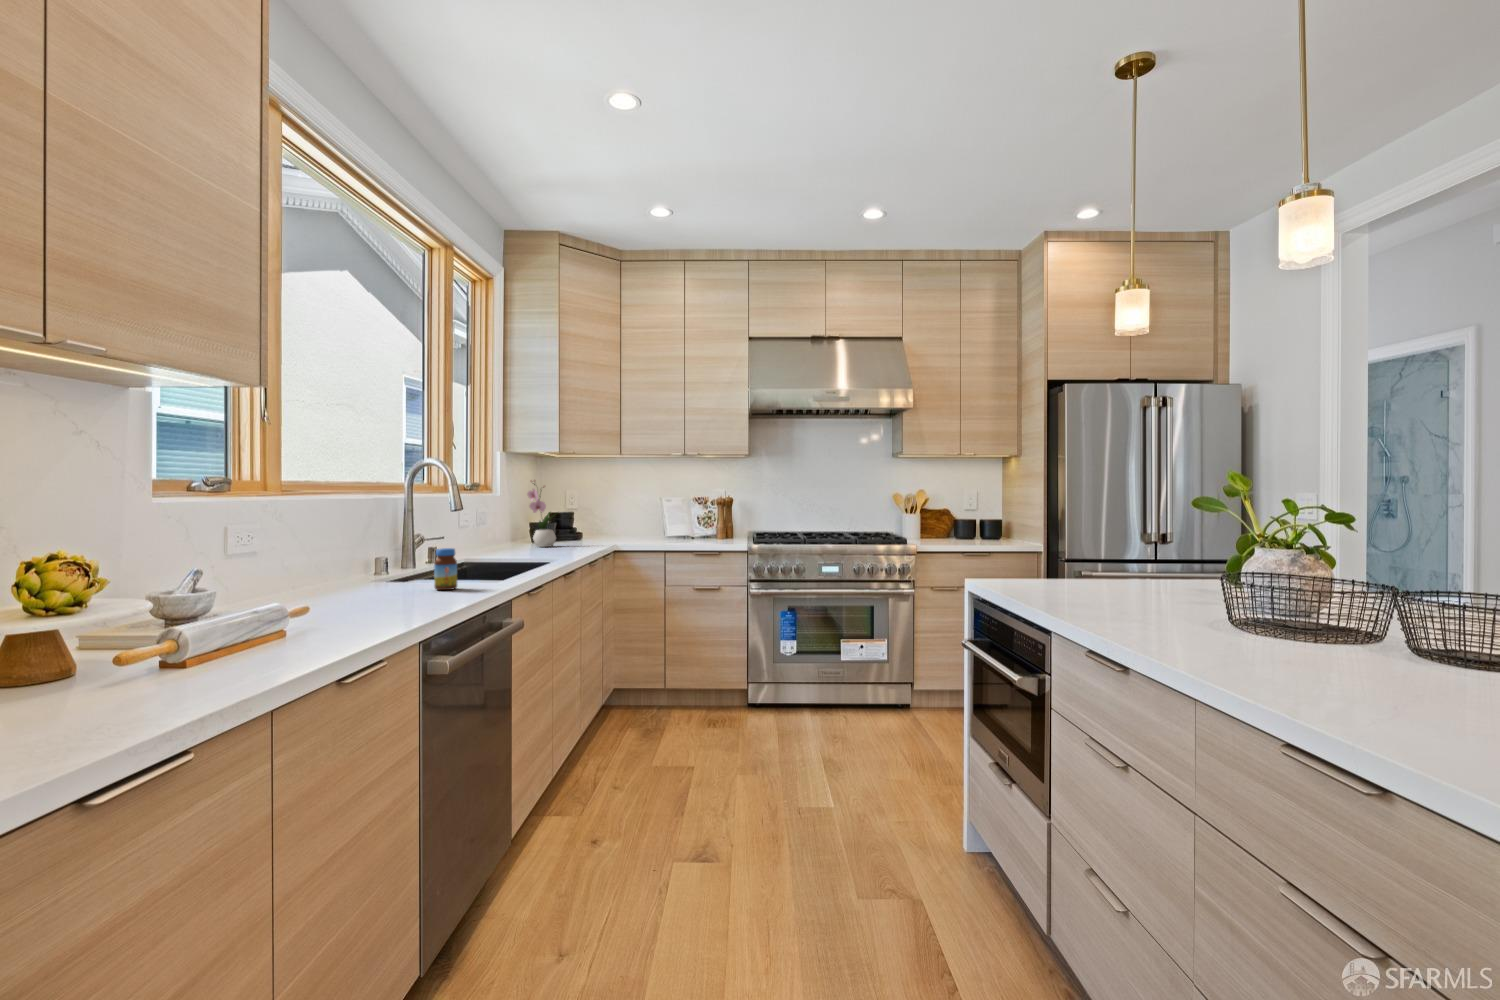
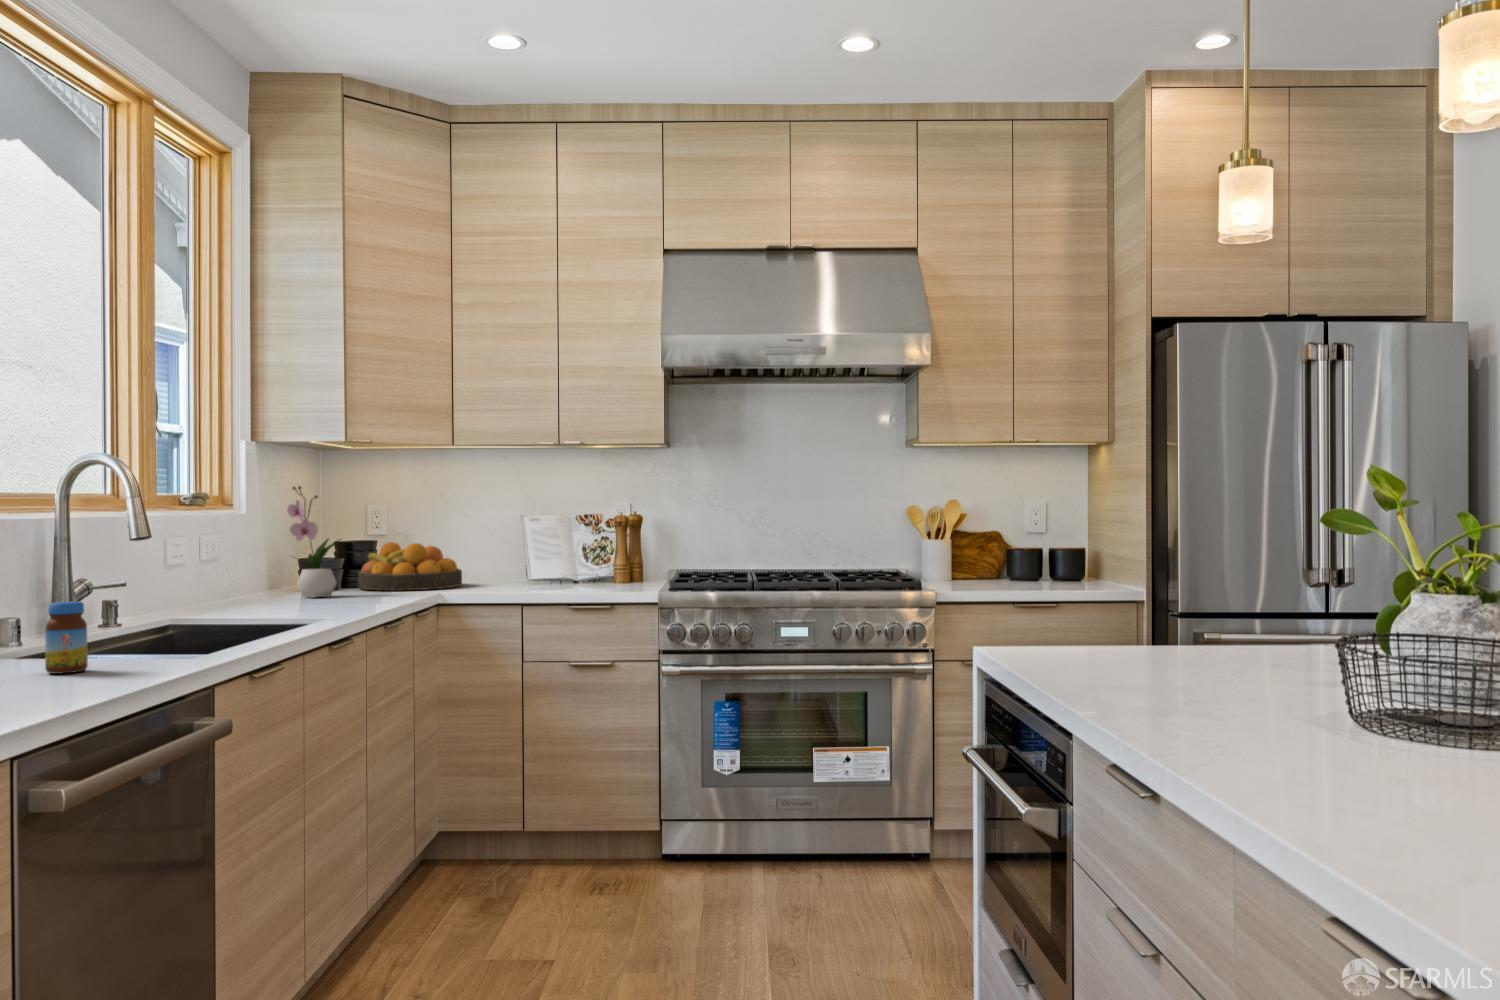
fruit bowl: none [563,514,626,543] -> present [358,542,462,590]

